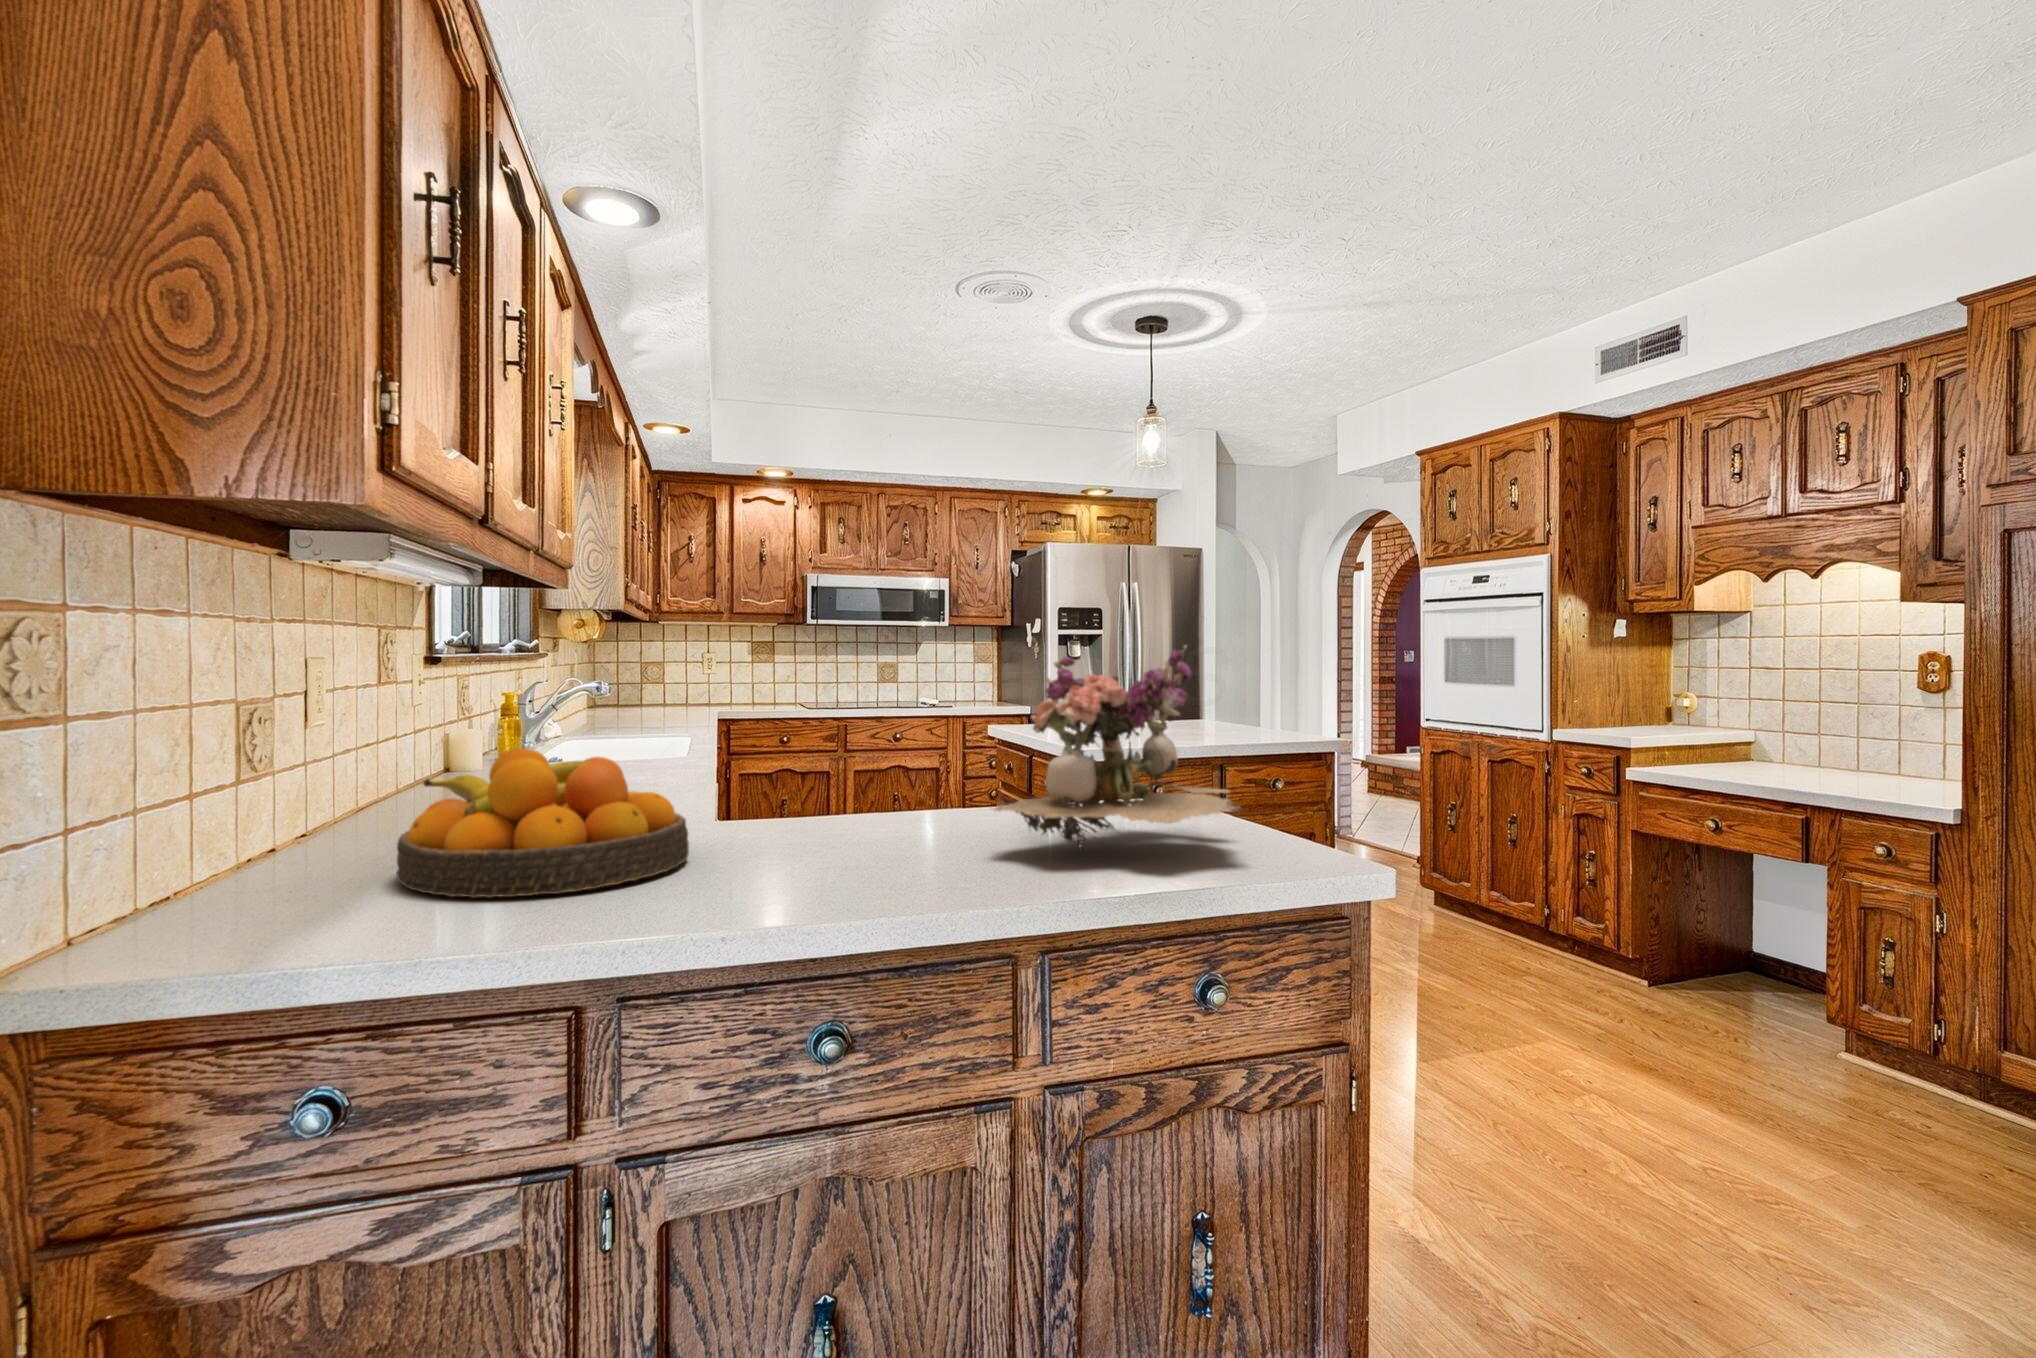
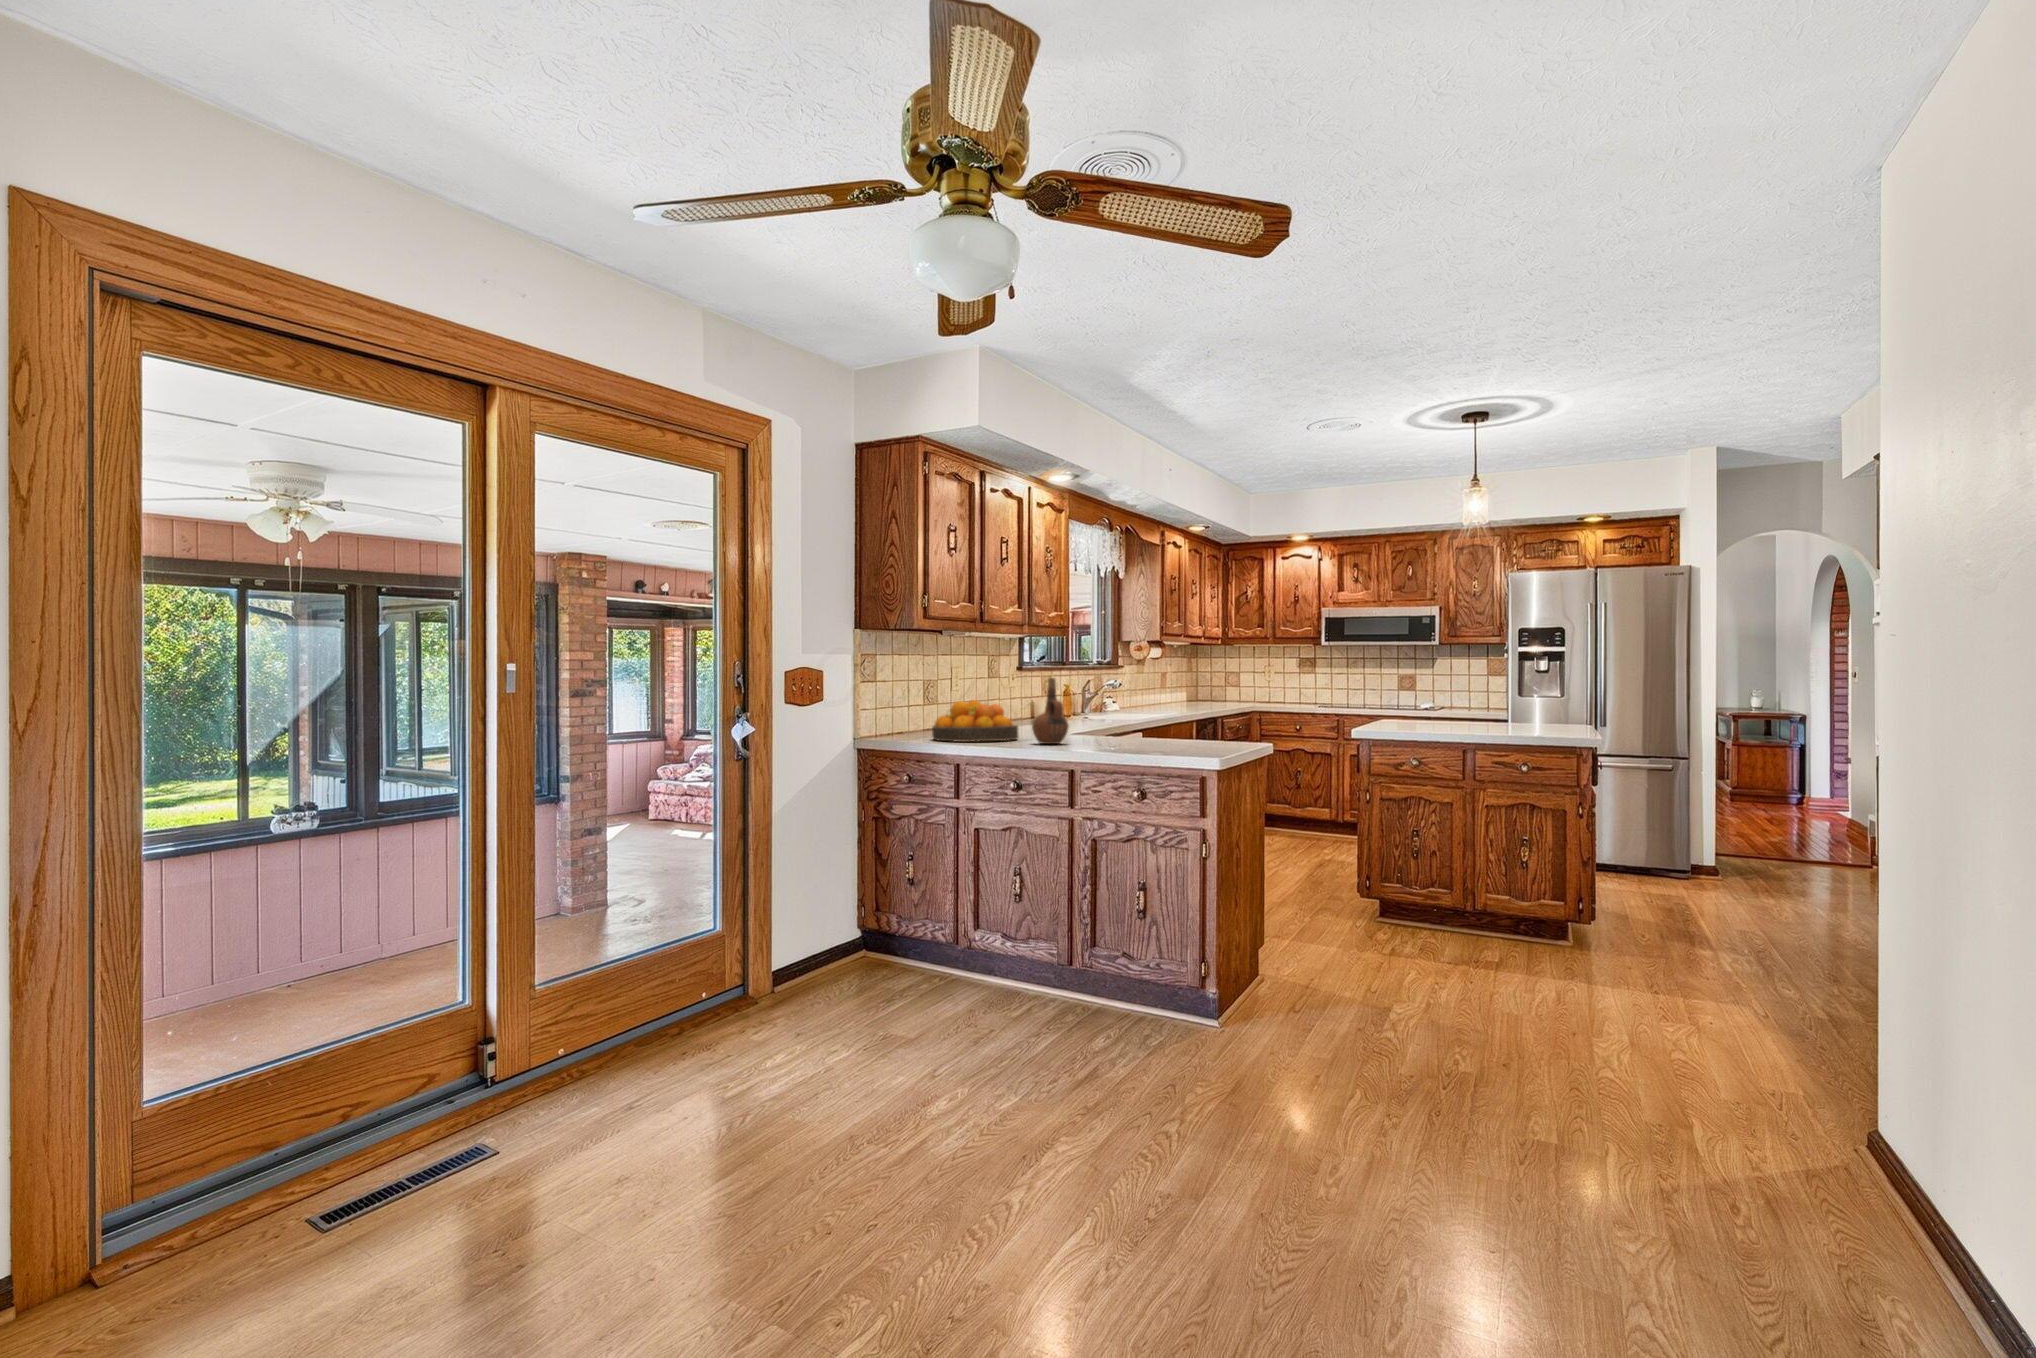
flower arrangement: present [994,645,1242,848] -> none [1099,662,1207,747]
ceramic pitcher: none [795,683,902,870] -> present [1032,678,1069,744]

